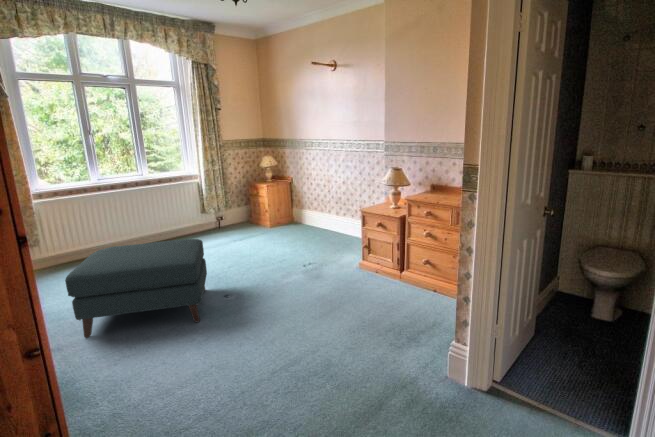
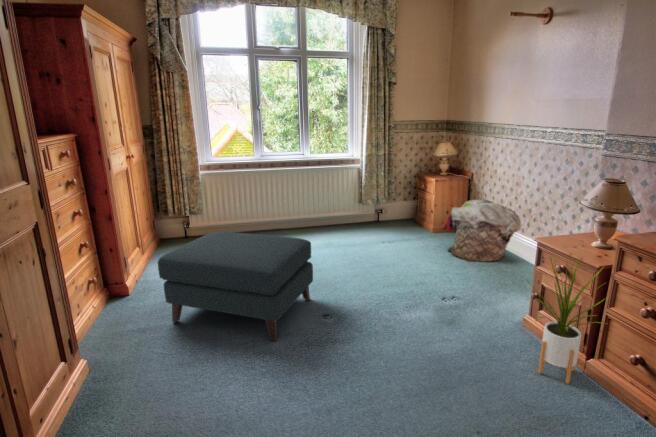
laundry basket: none [282,194,336,241] -> present [444,199,521,262]
house plant: none [365,209,411,288] -> present [529,257,605,384]

